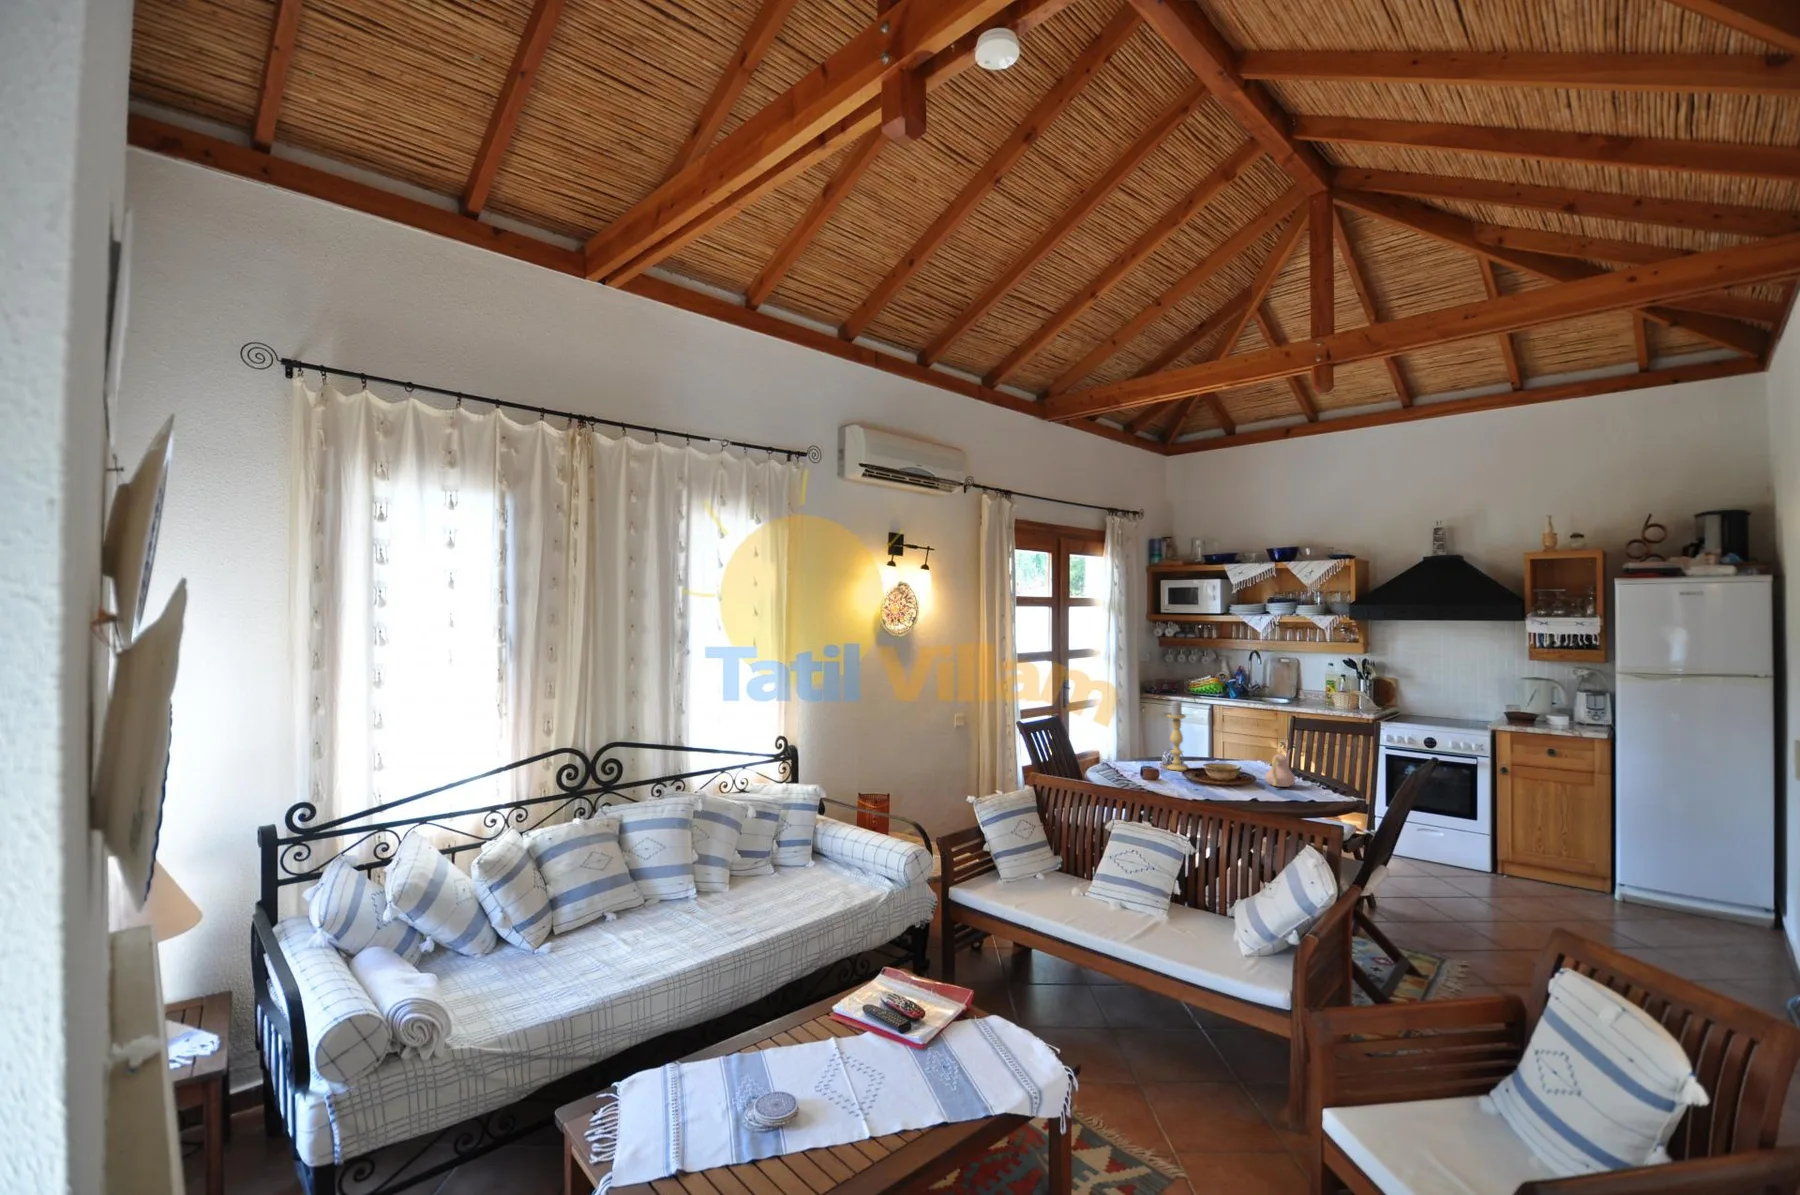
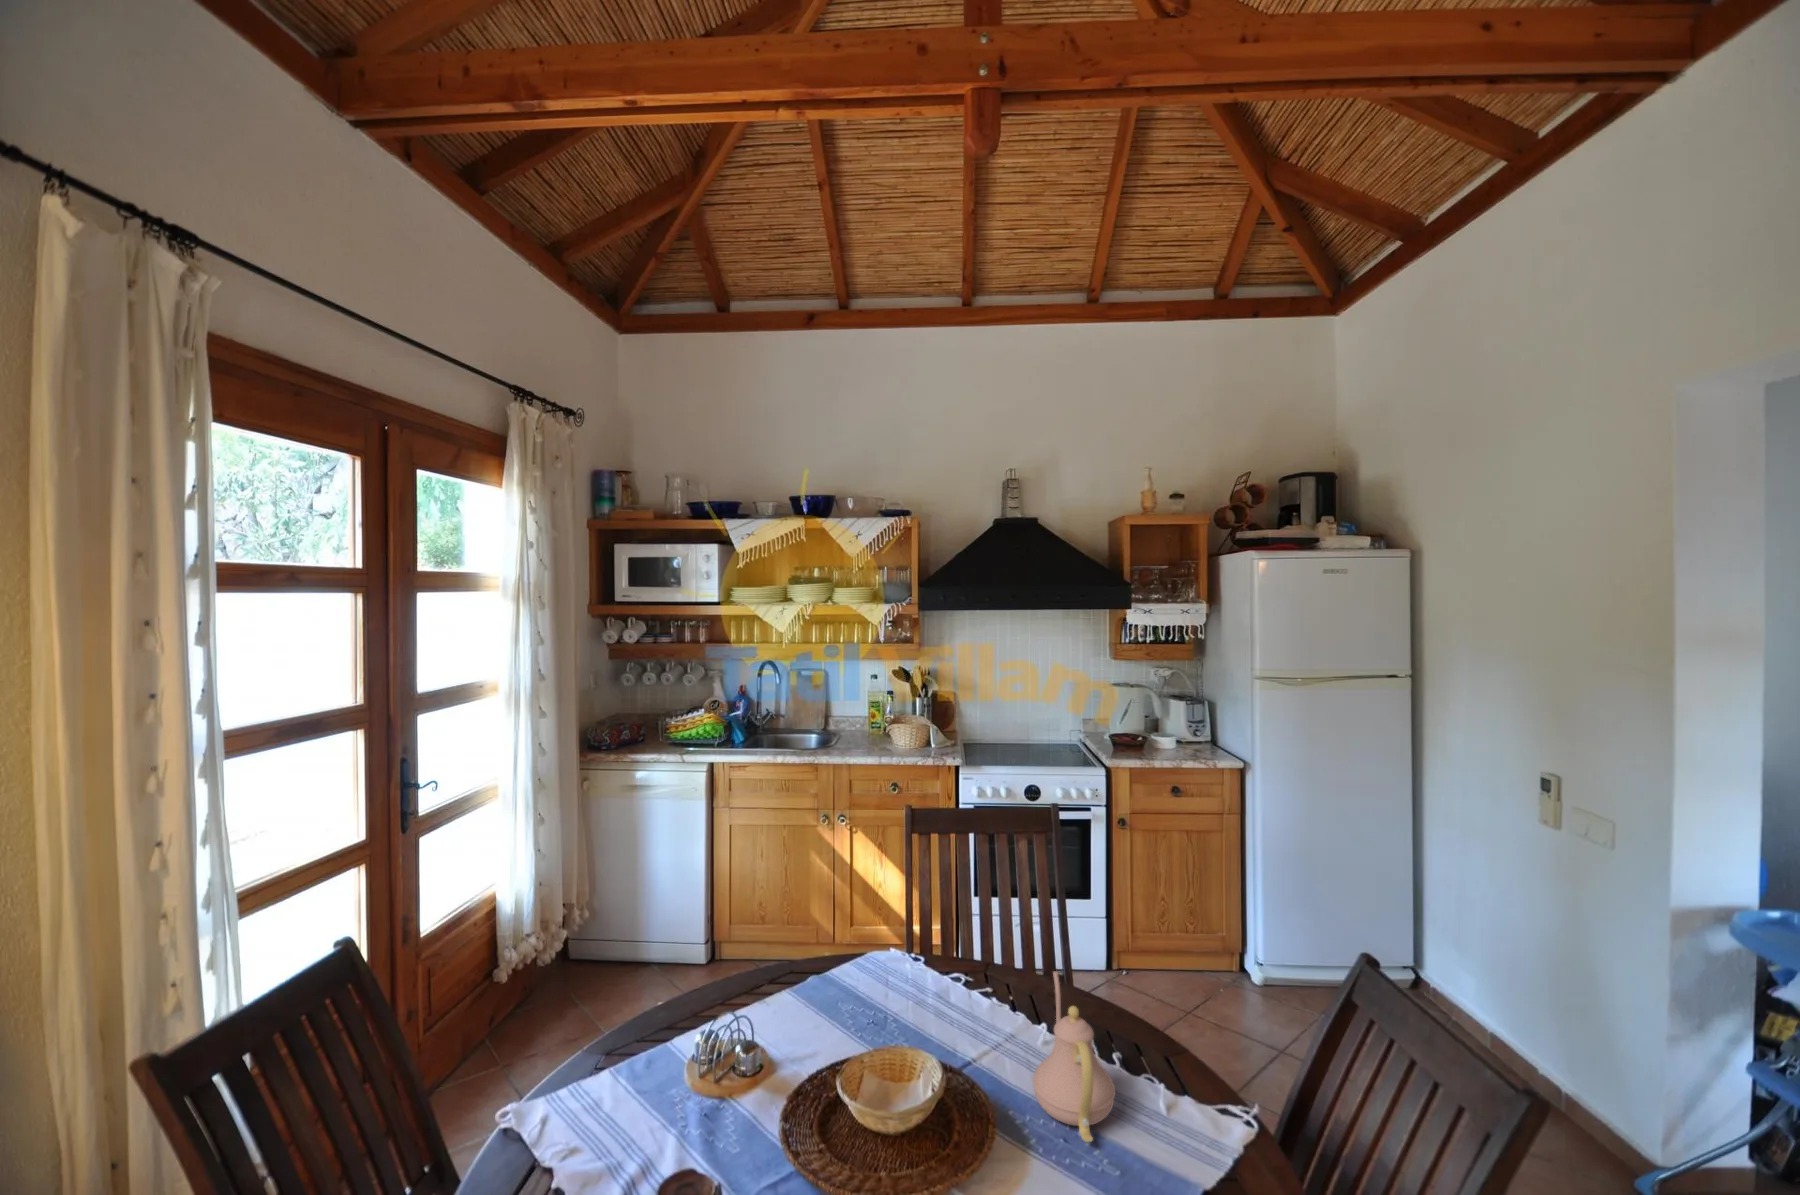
candle holder: present [1167,701,1186,771] -> none [749,904,812,1154]

